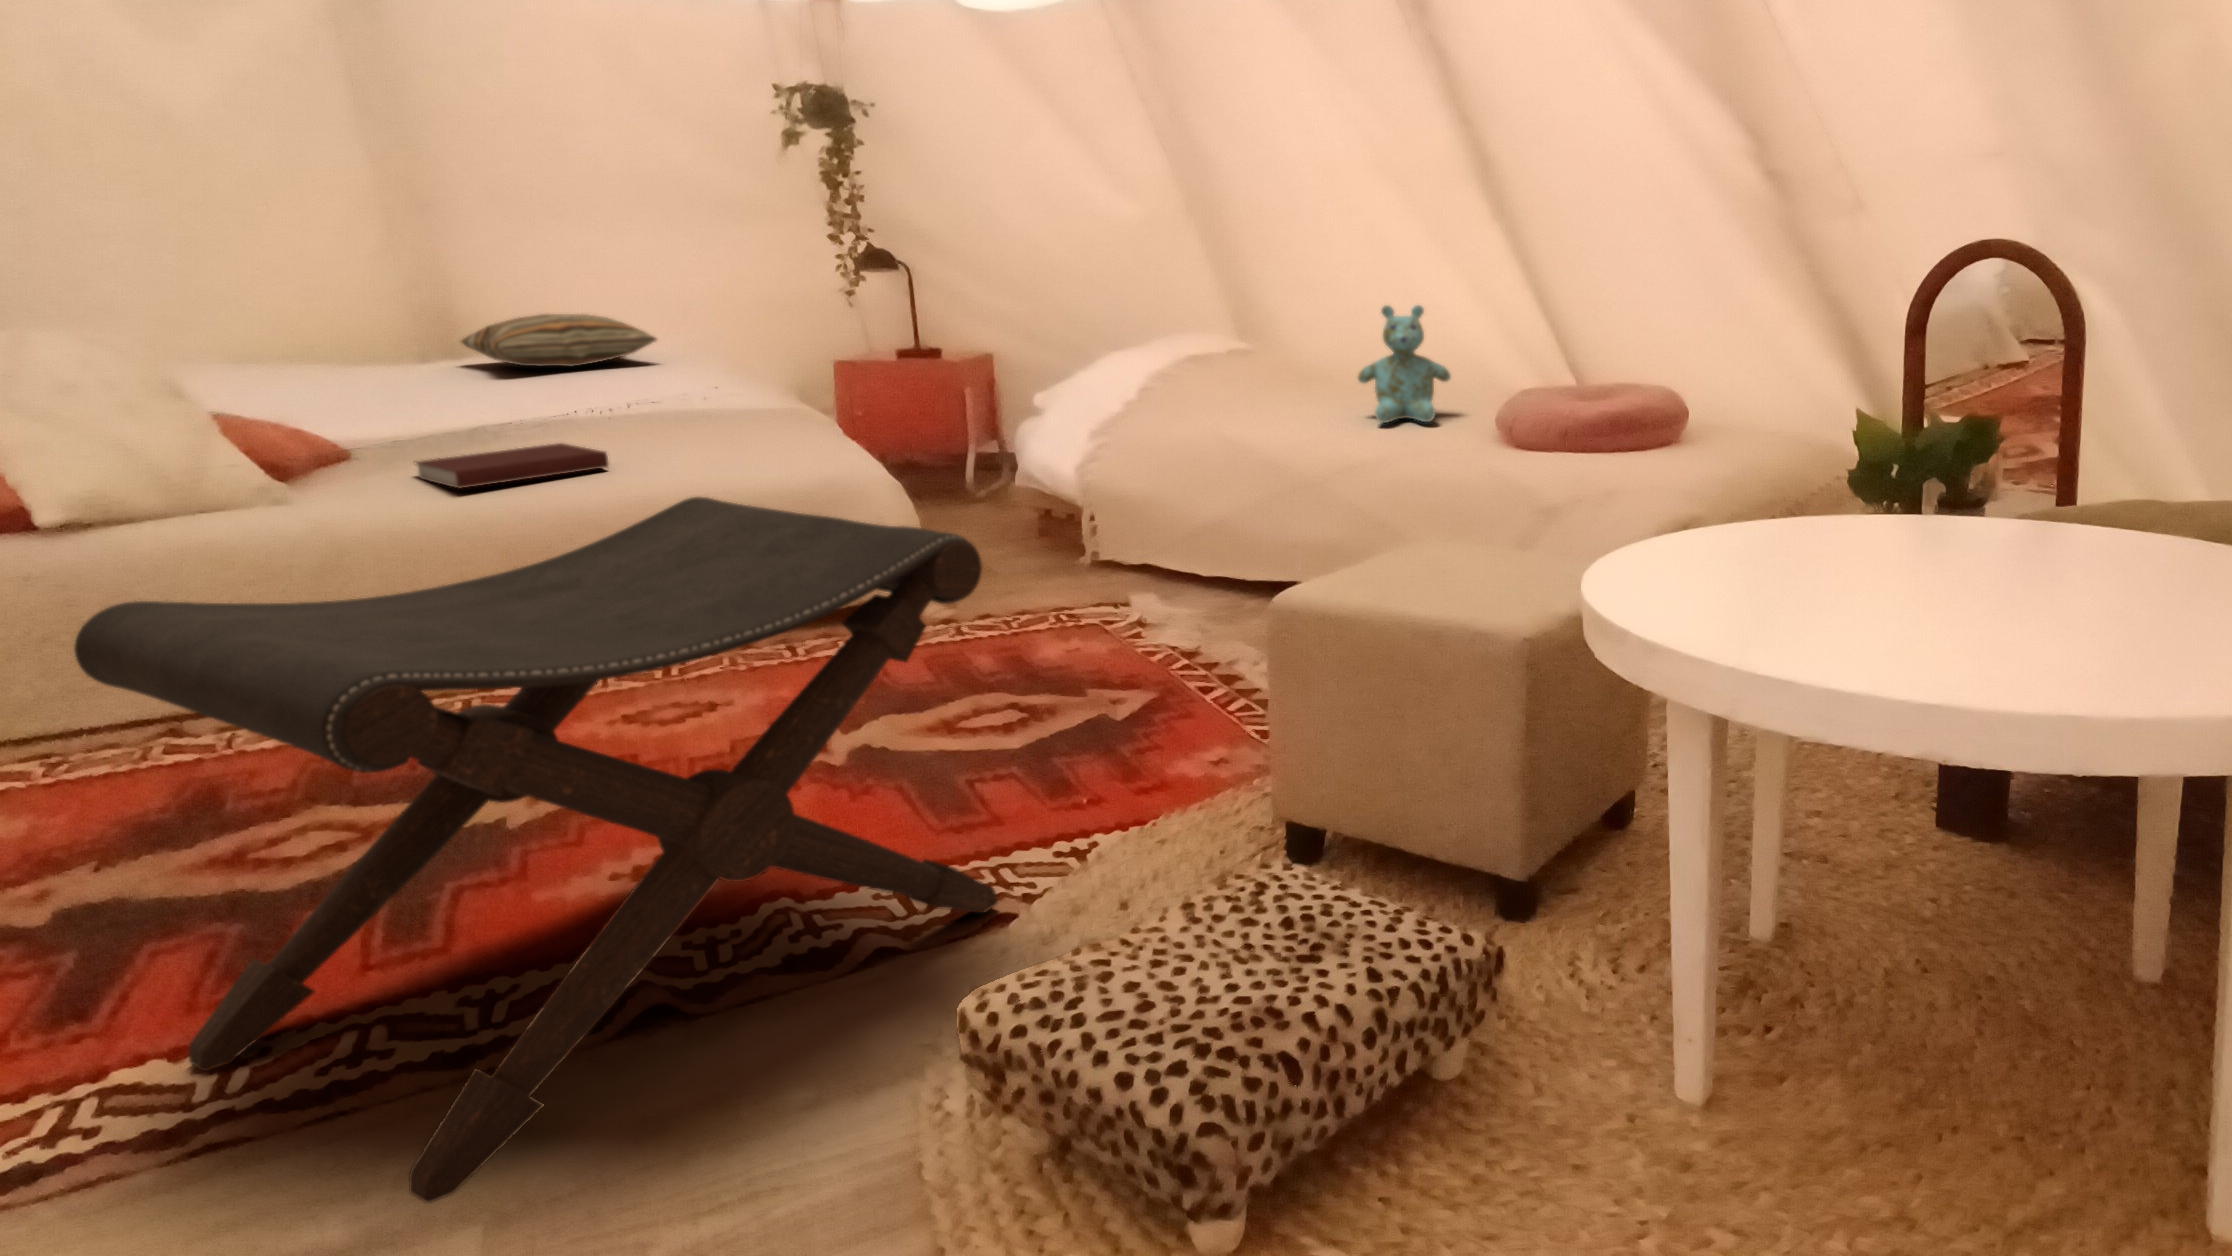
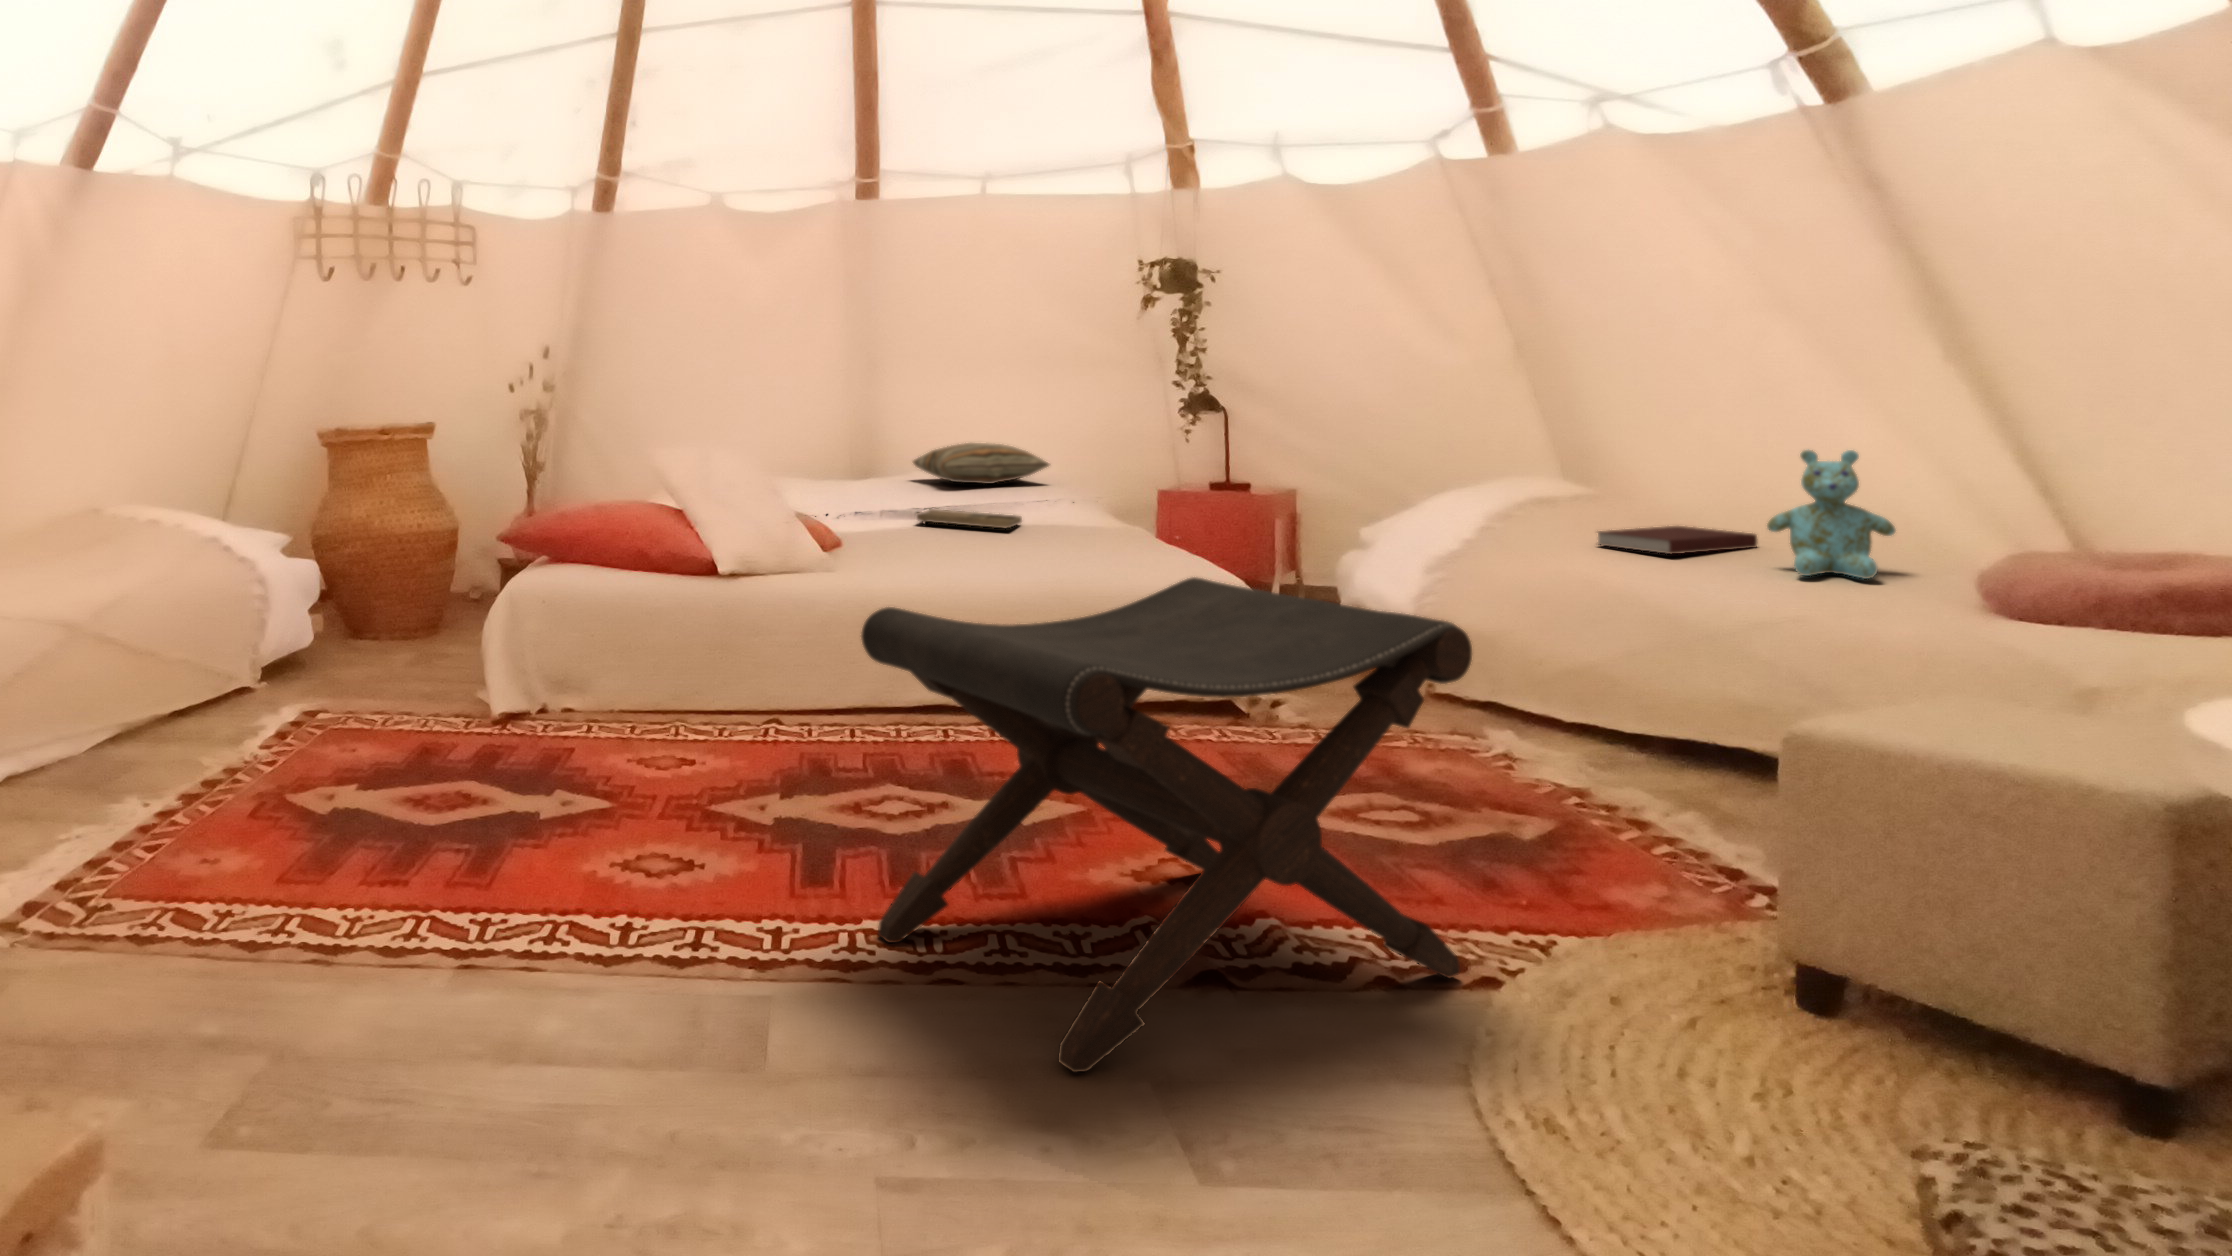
tray: none [434,407,599,430] -> present [916,509,1022,528]
notebook: present [414,443,608,488] -> present [1598,526,1757,554]

